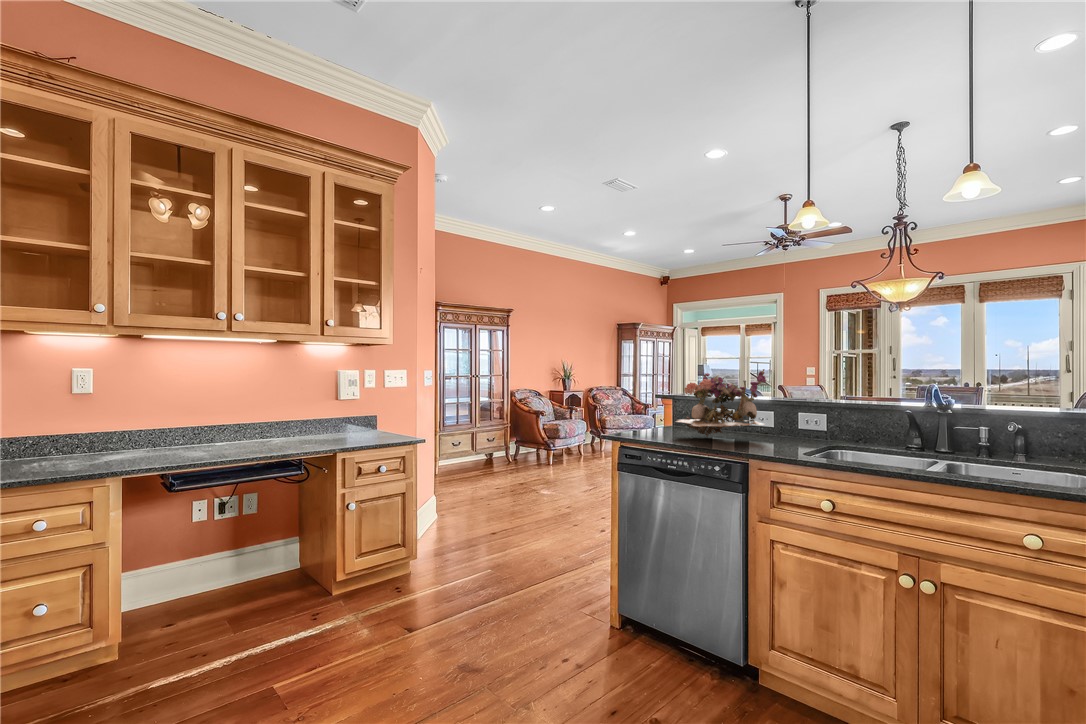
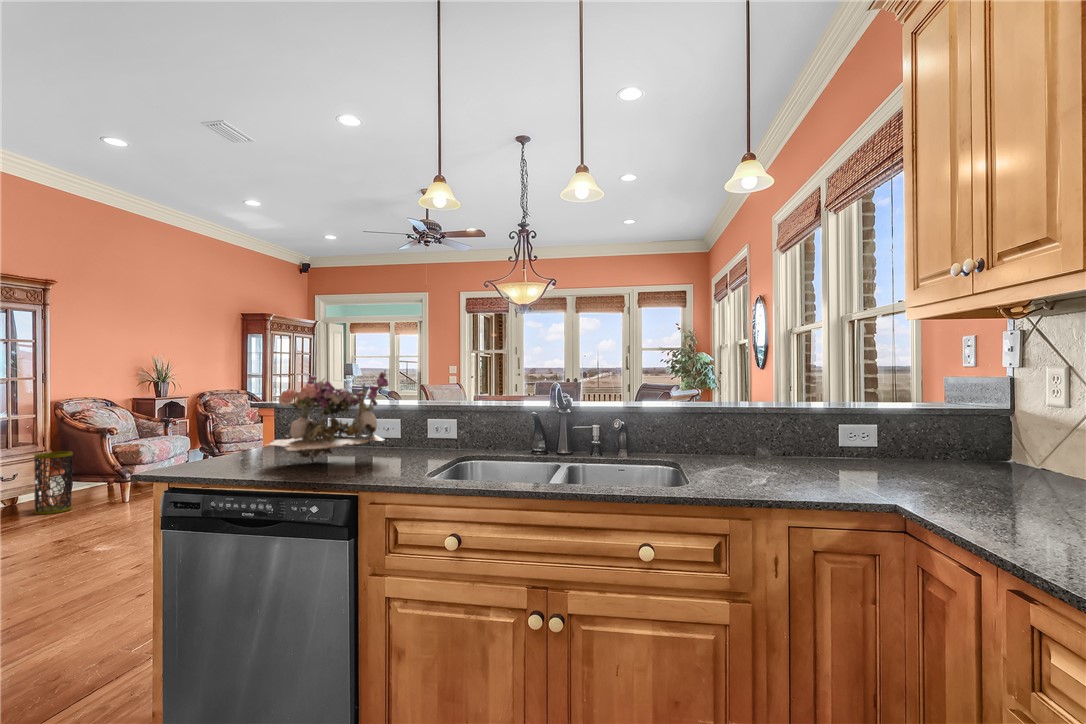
trash can: none [502,425,521,466] -> present [34,451,73,514]

